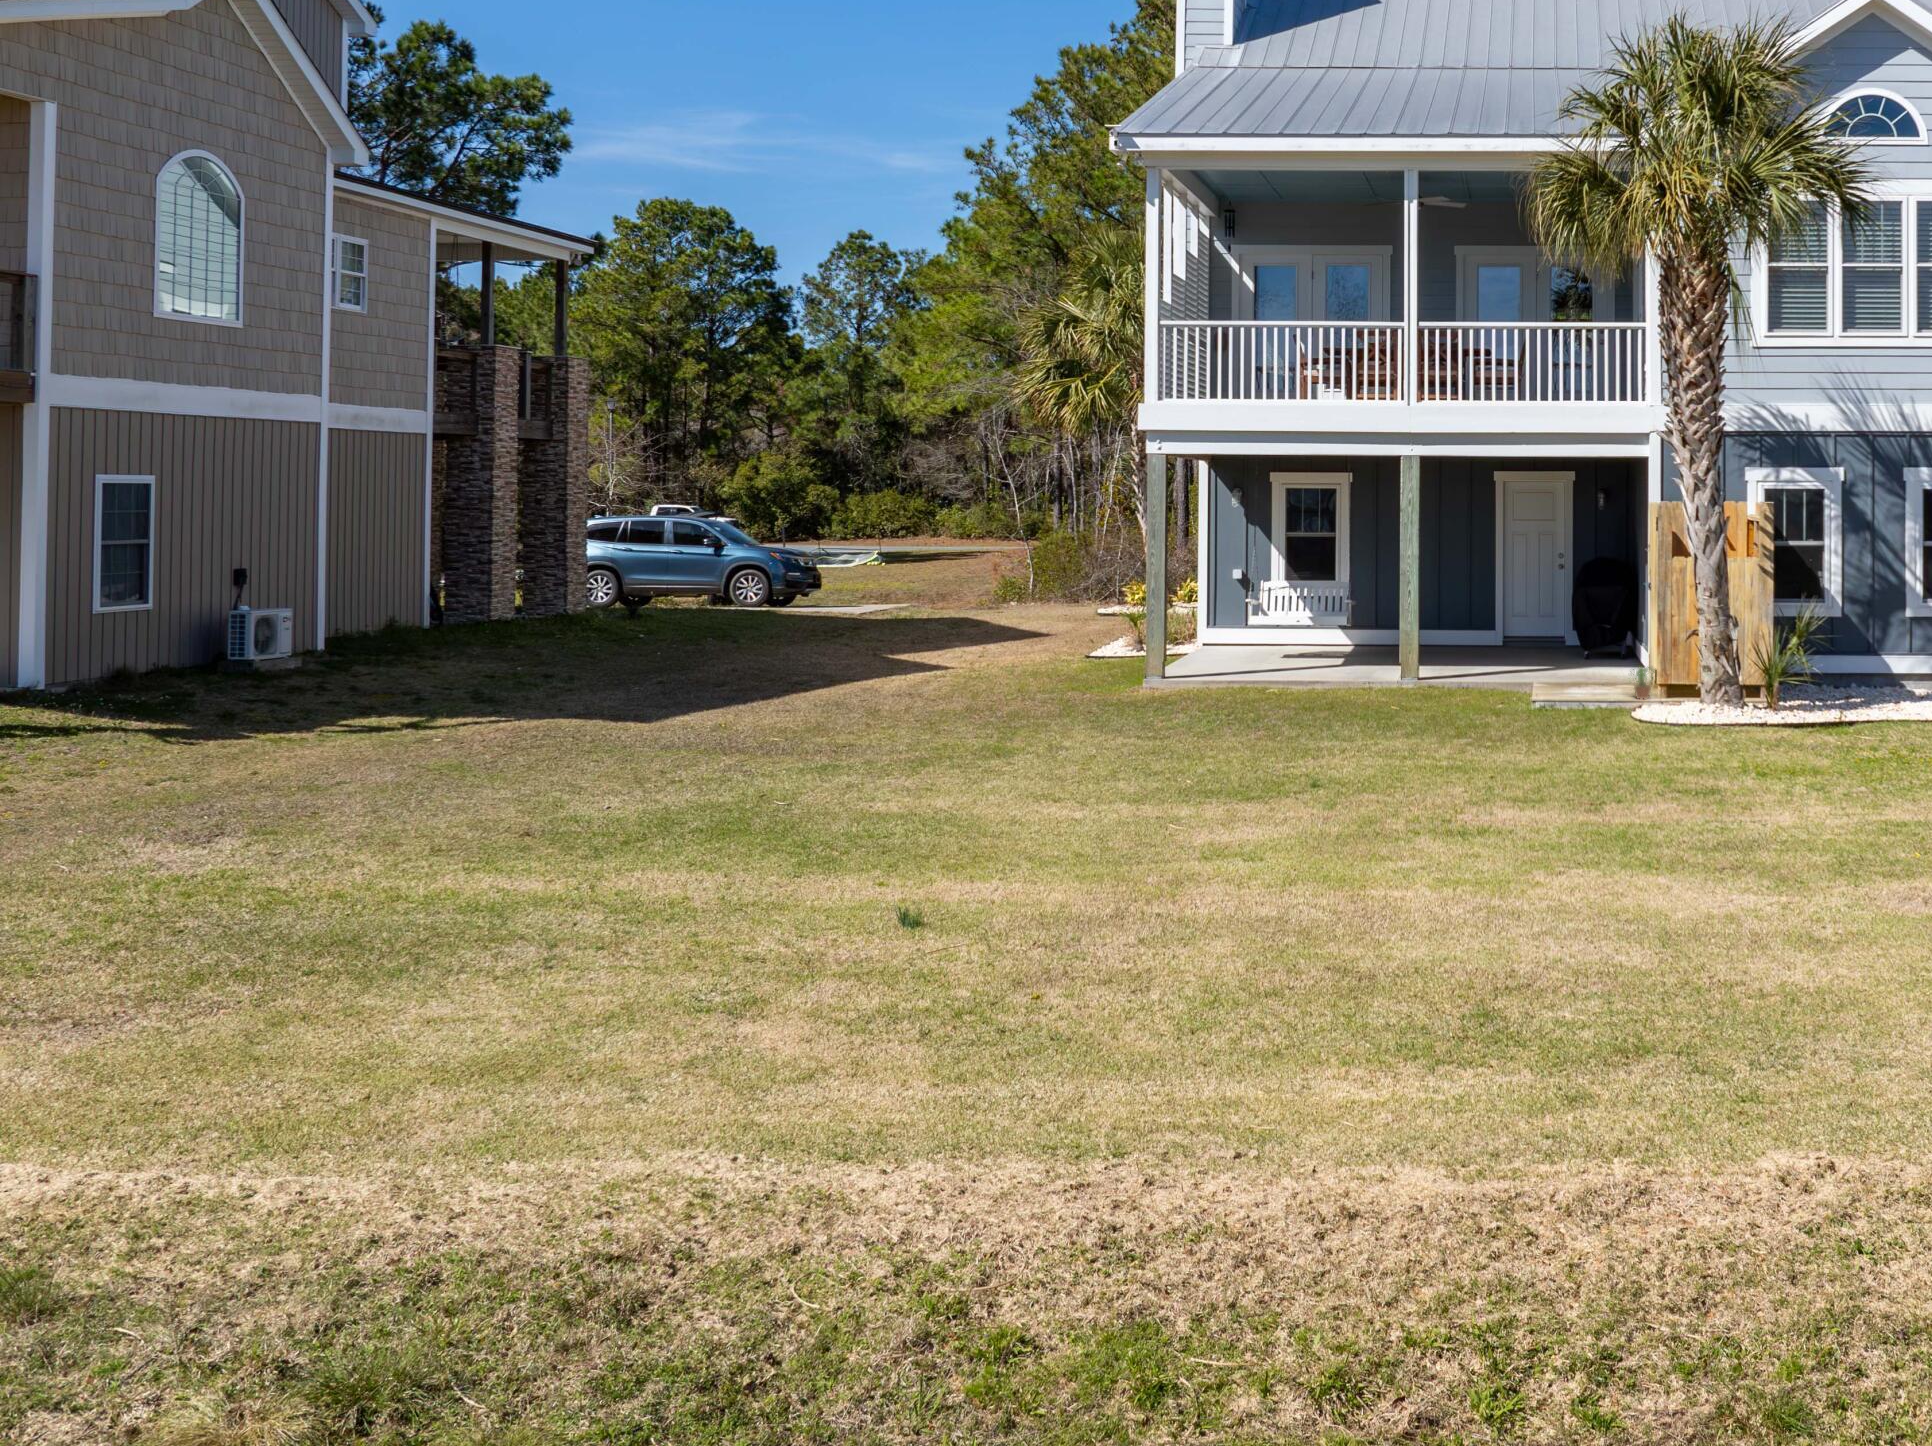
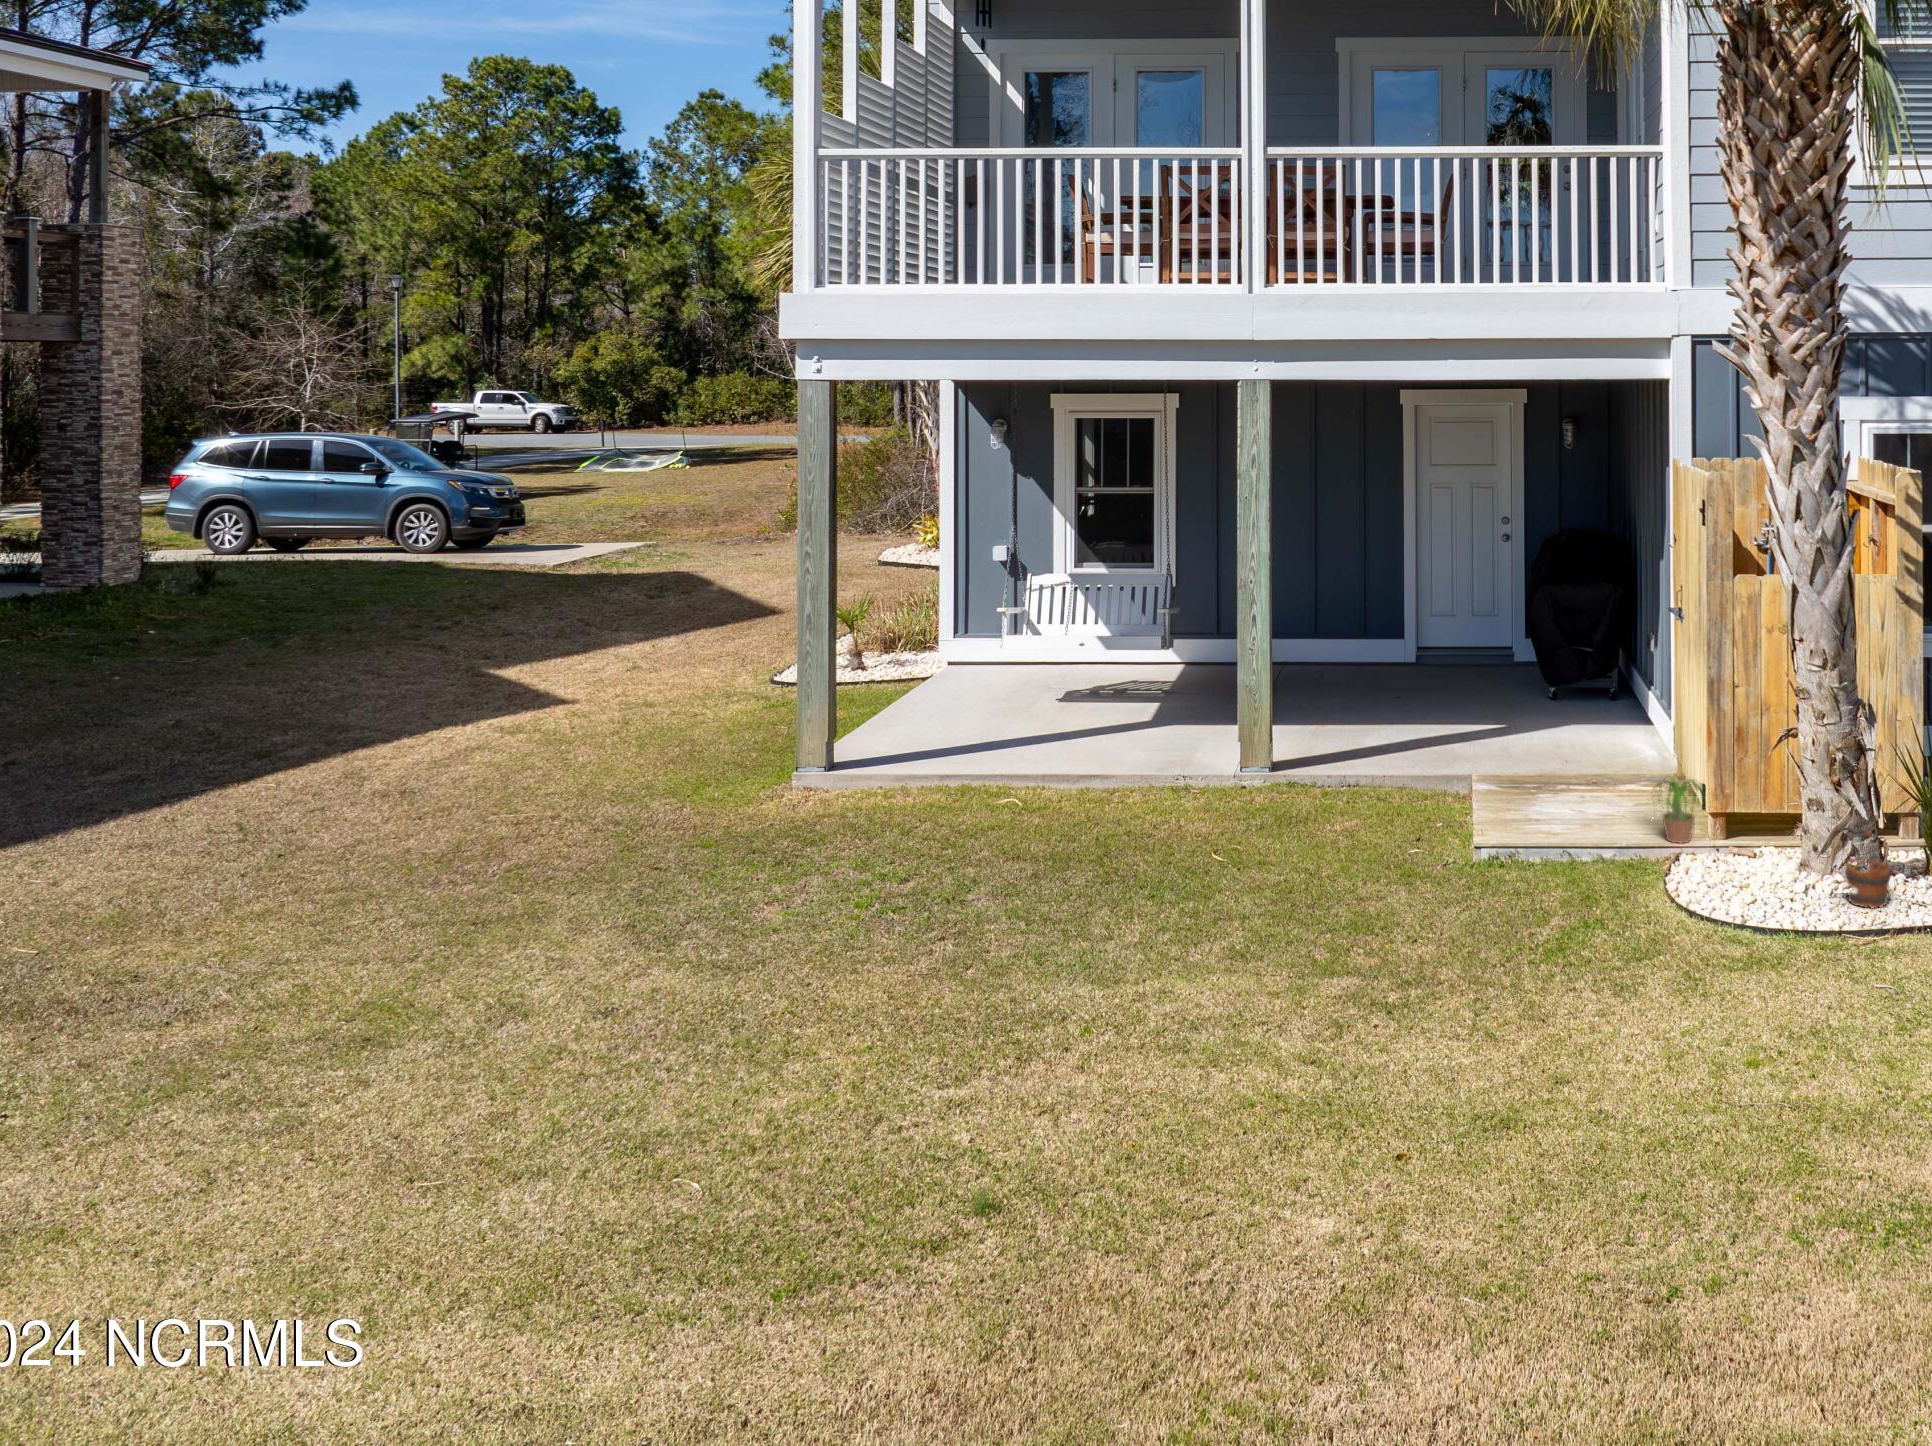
wooden bucket: none [1720,677,1742,715] -> present [1845,829,1890,909]

